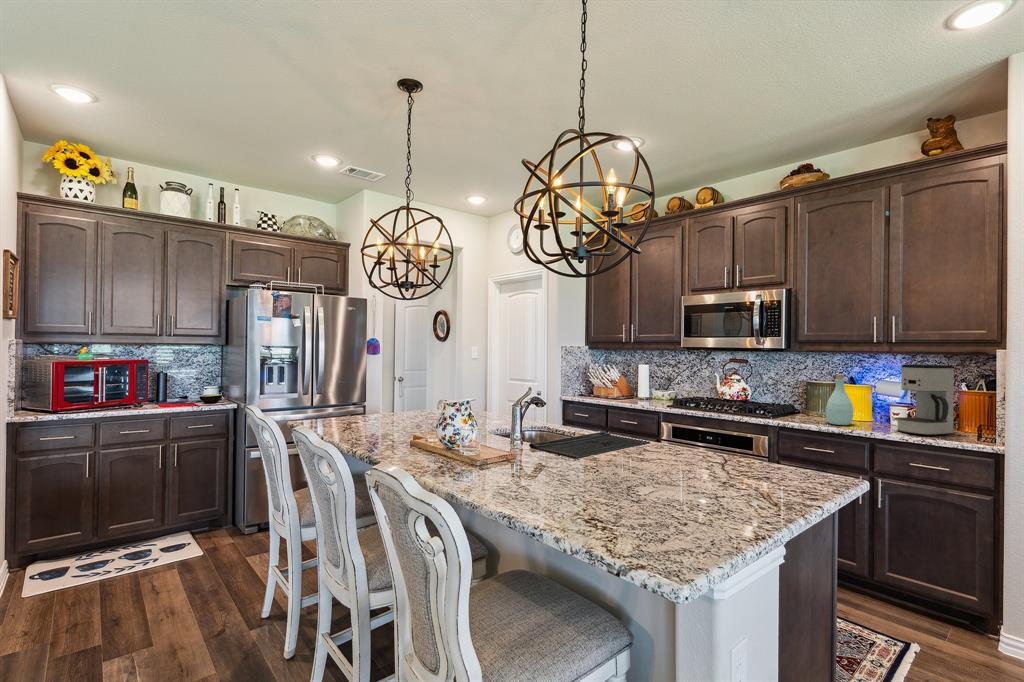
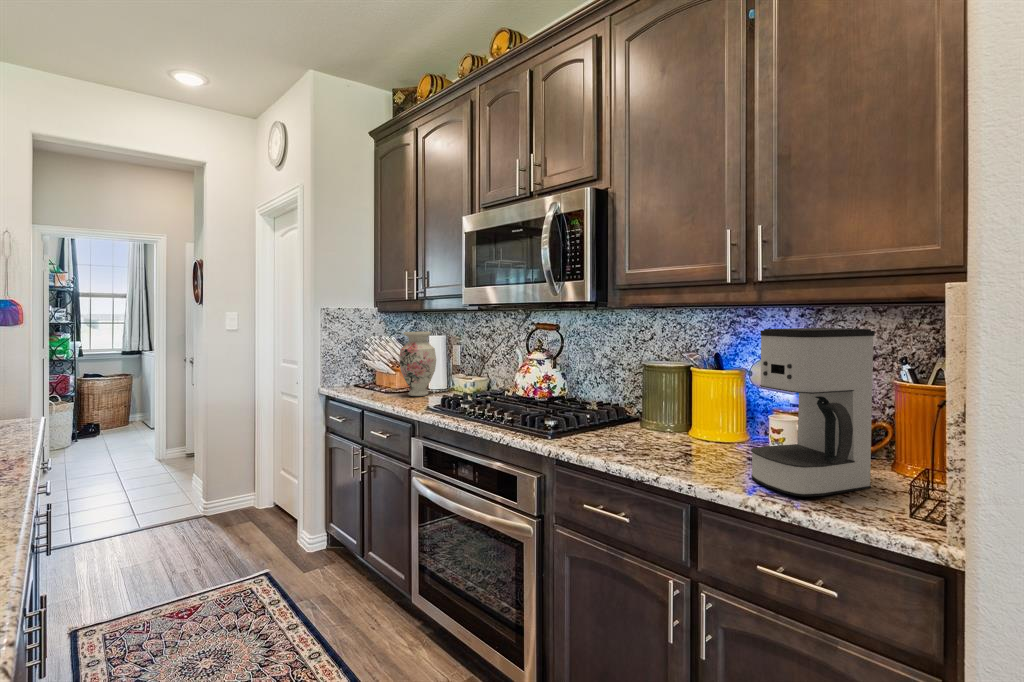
vase: none [631,361,654,401] -> present [399,331,436,396]
bottle: present [826,374,853,425] -> none [631,352,683,458]

